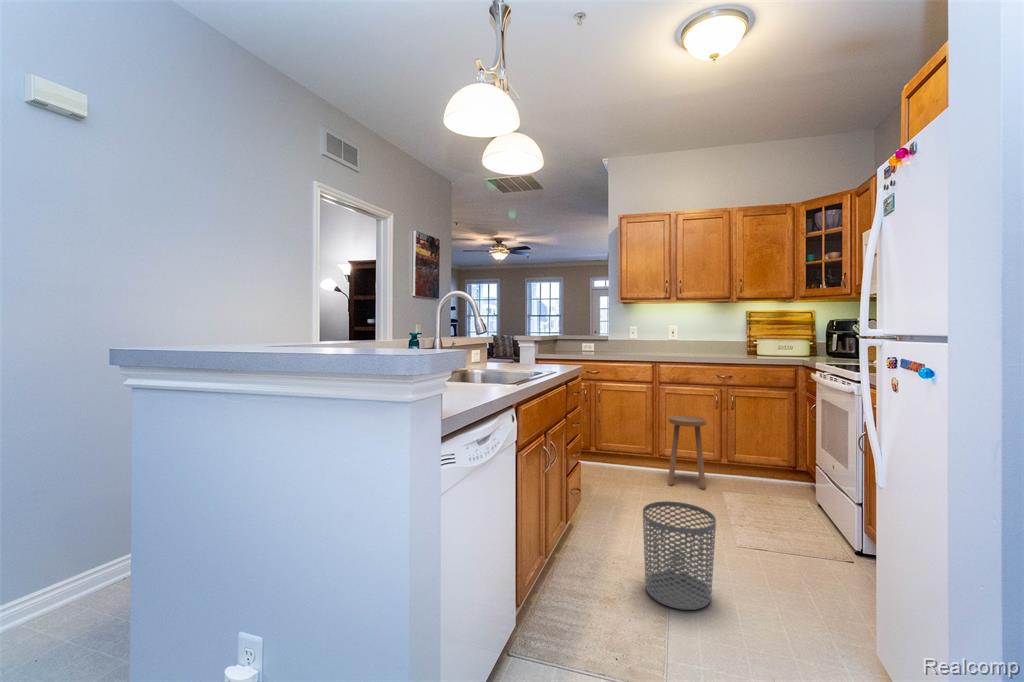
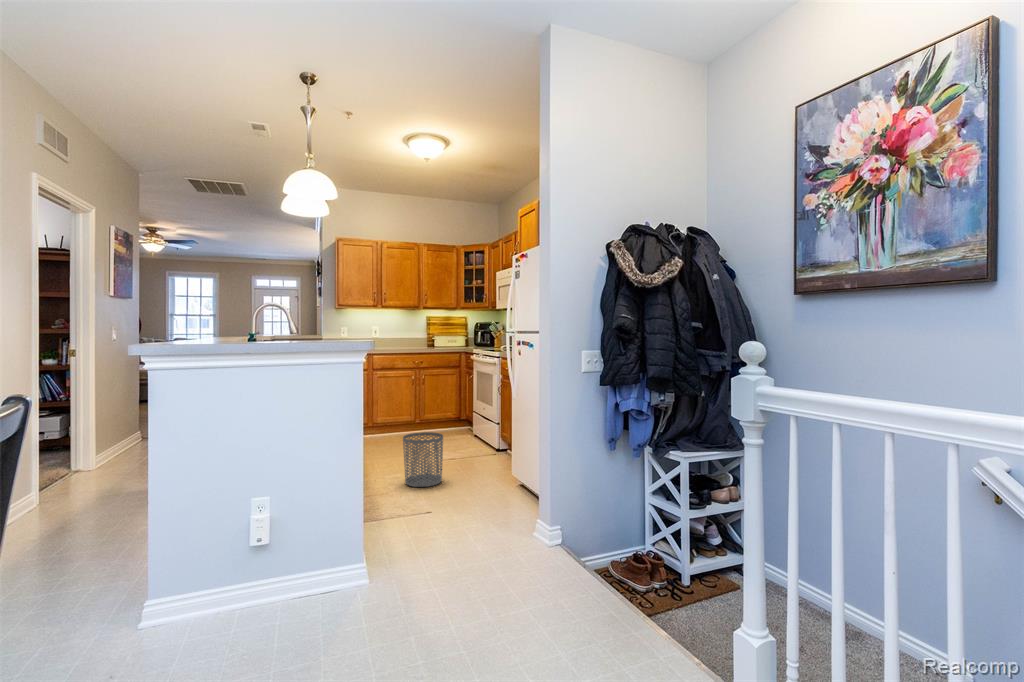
stool: present [668,415,706,489] -> none [384,393,412,444]

